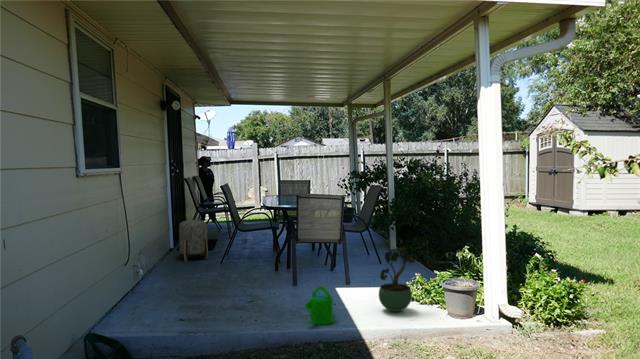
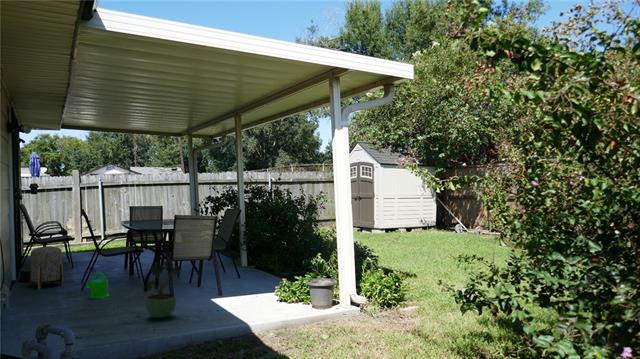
potted plant: present [379,246,418,312] -> present [146,260,181,318]
watering can: present [305,286,334,324] -> present [87,272,109,298]

